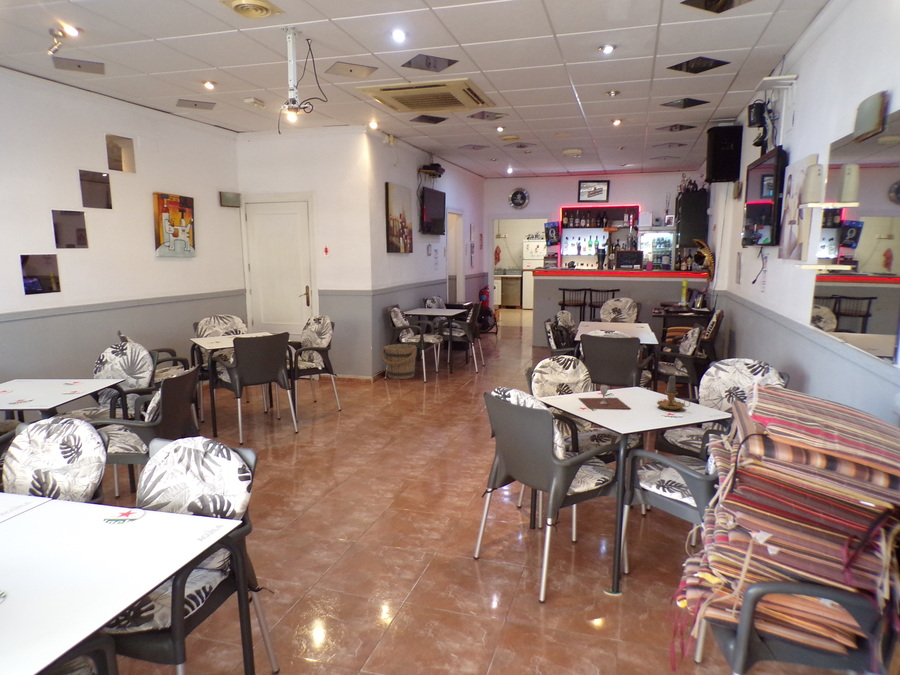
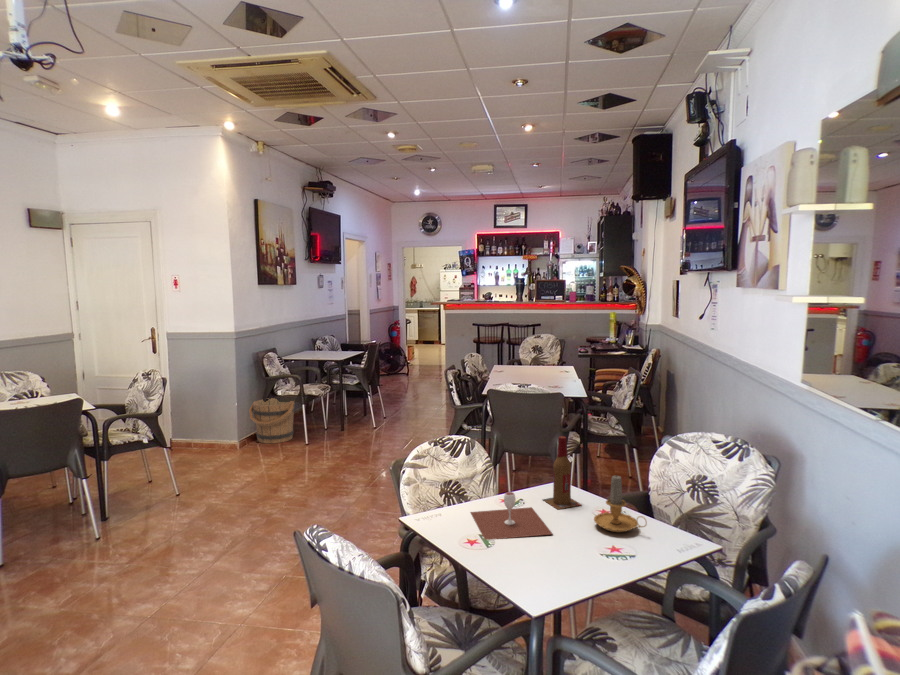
beer bottle: none [623,355,650,400] -> present [543,436,581,509]

